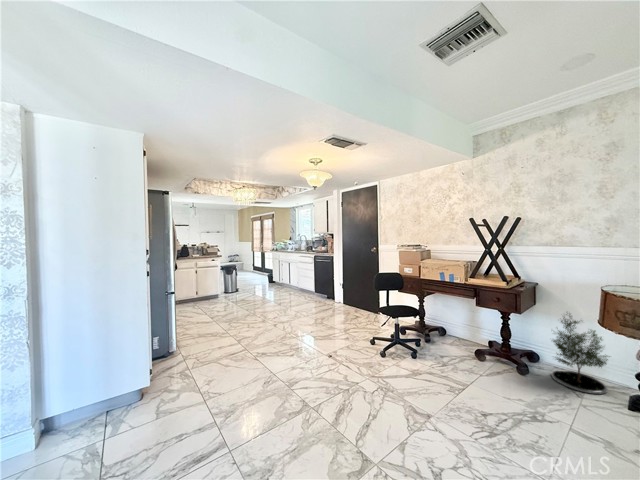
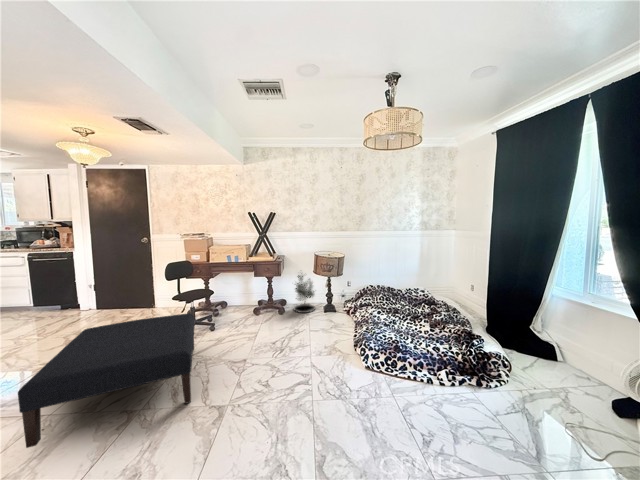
ottoman: none [250,317,386,429] -> present [18,313,195,448]

